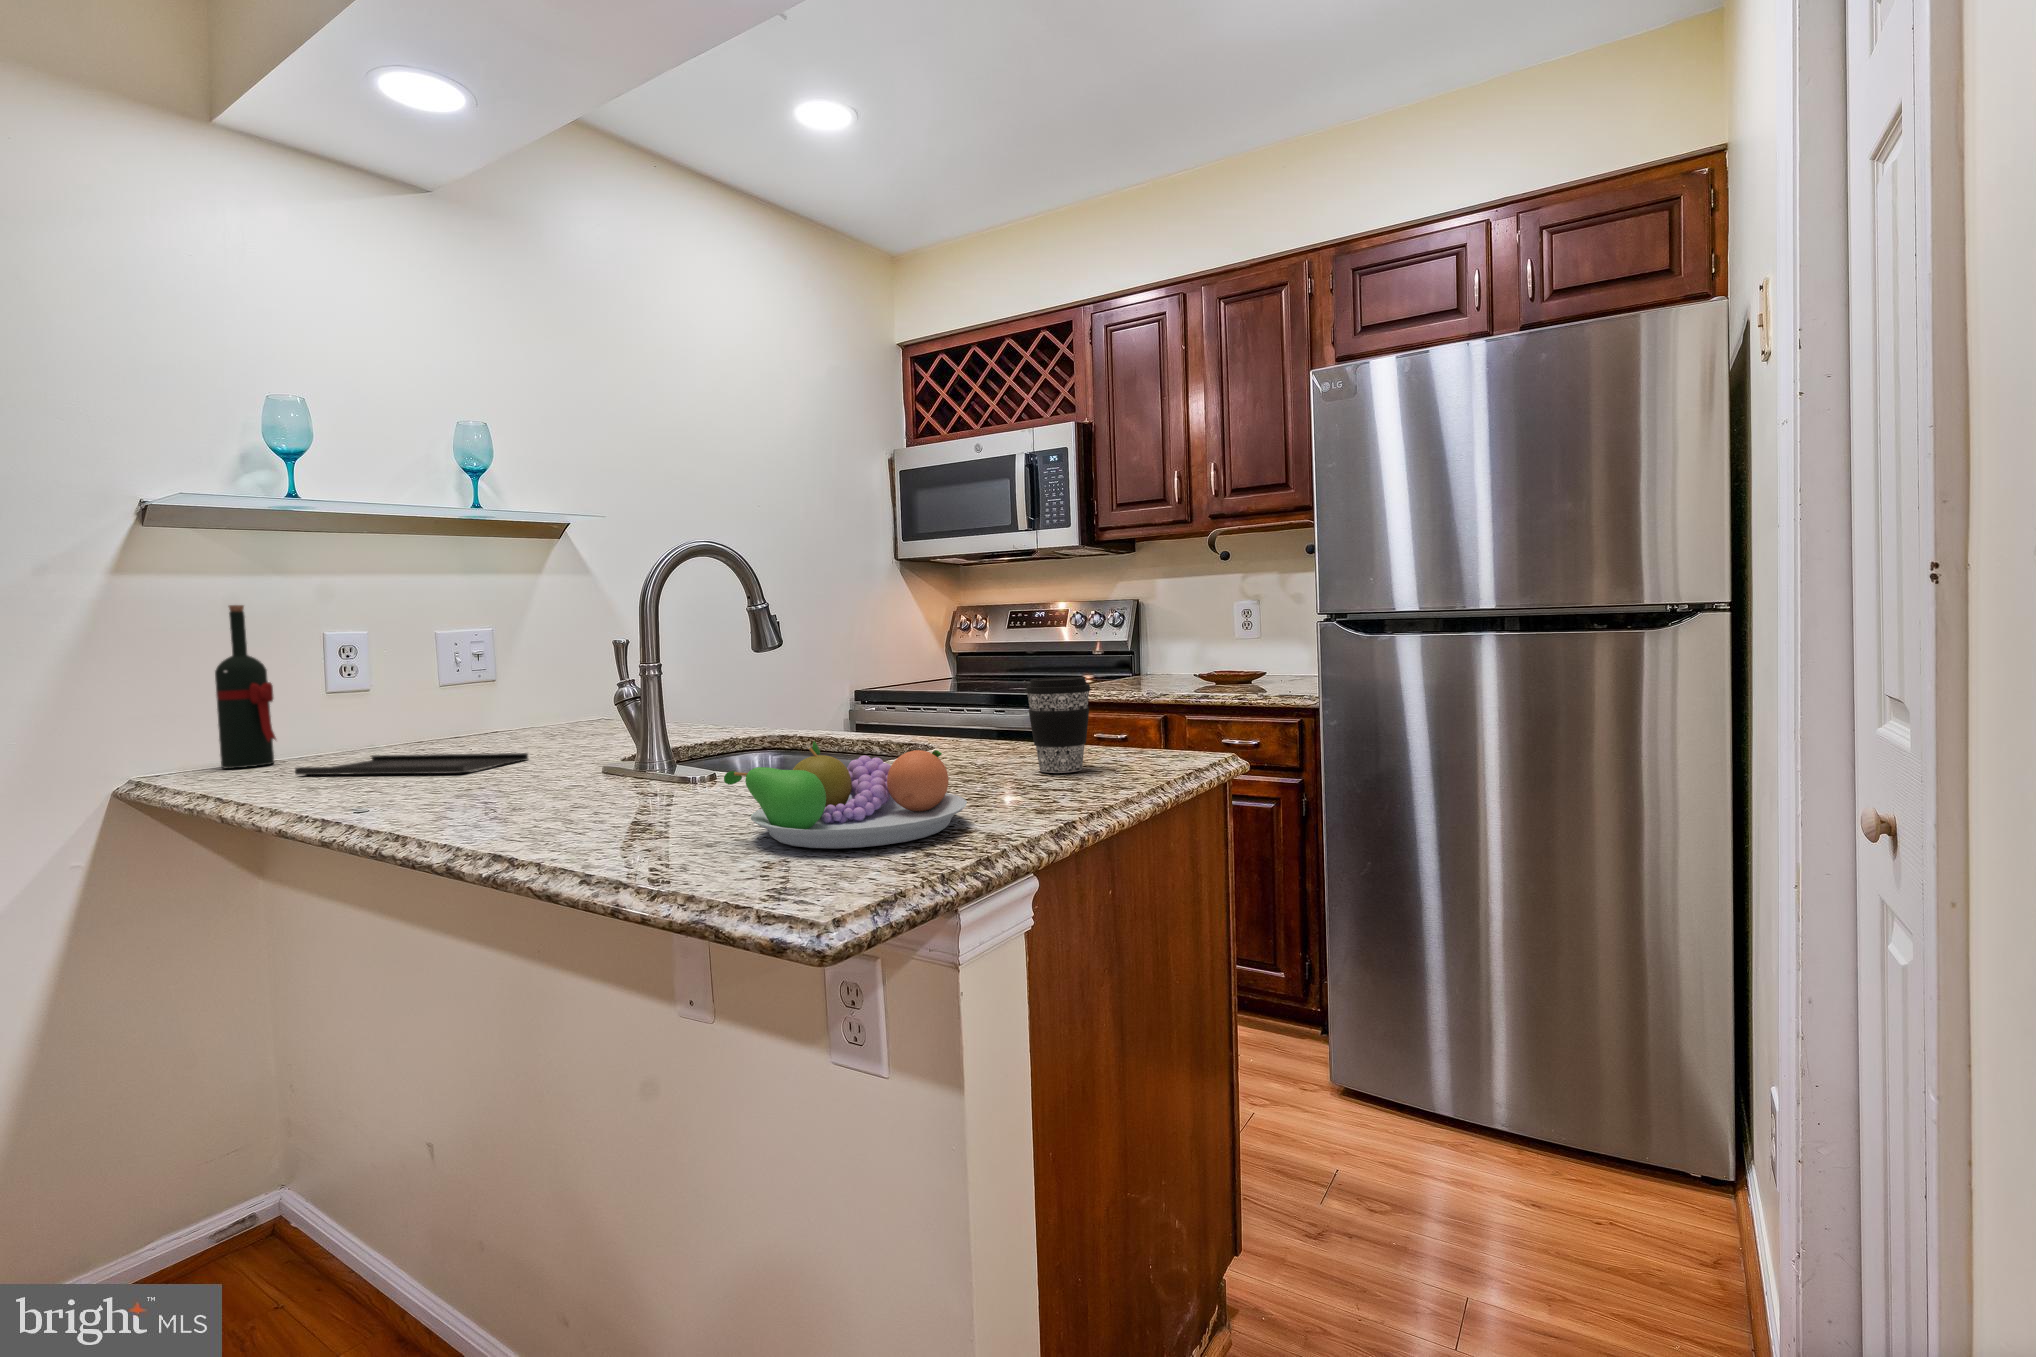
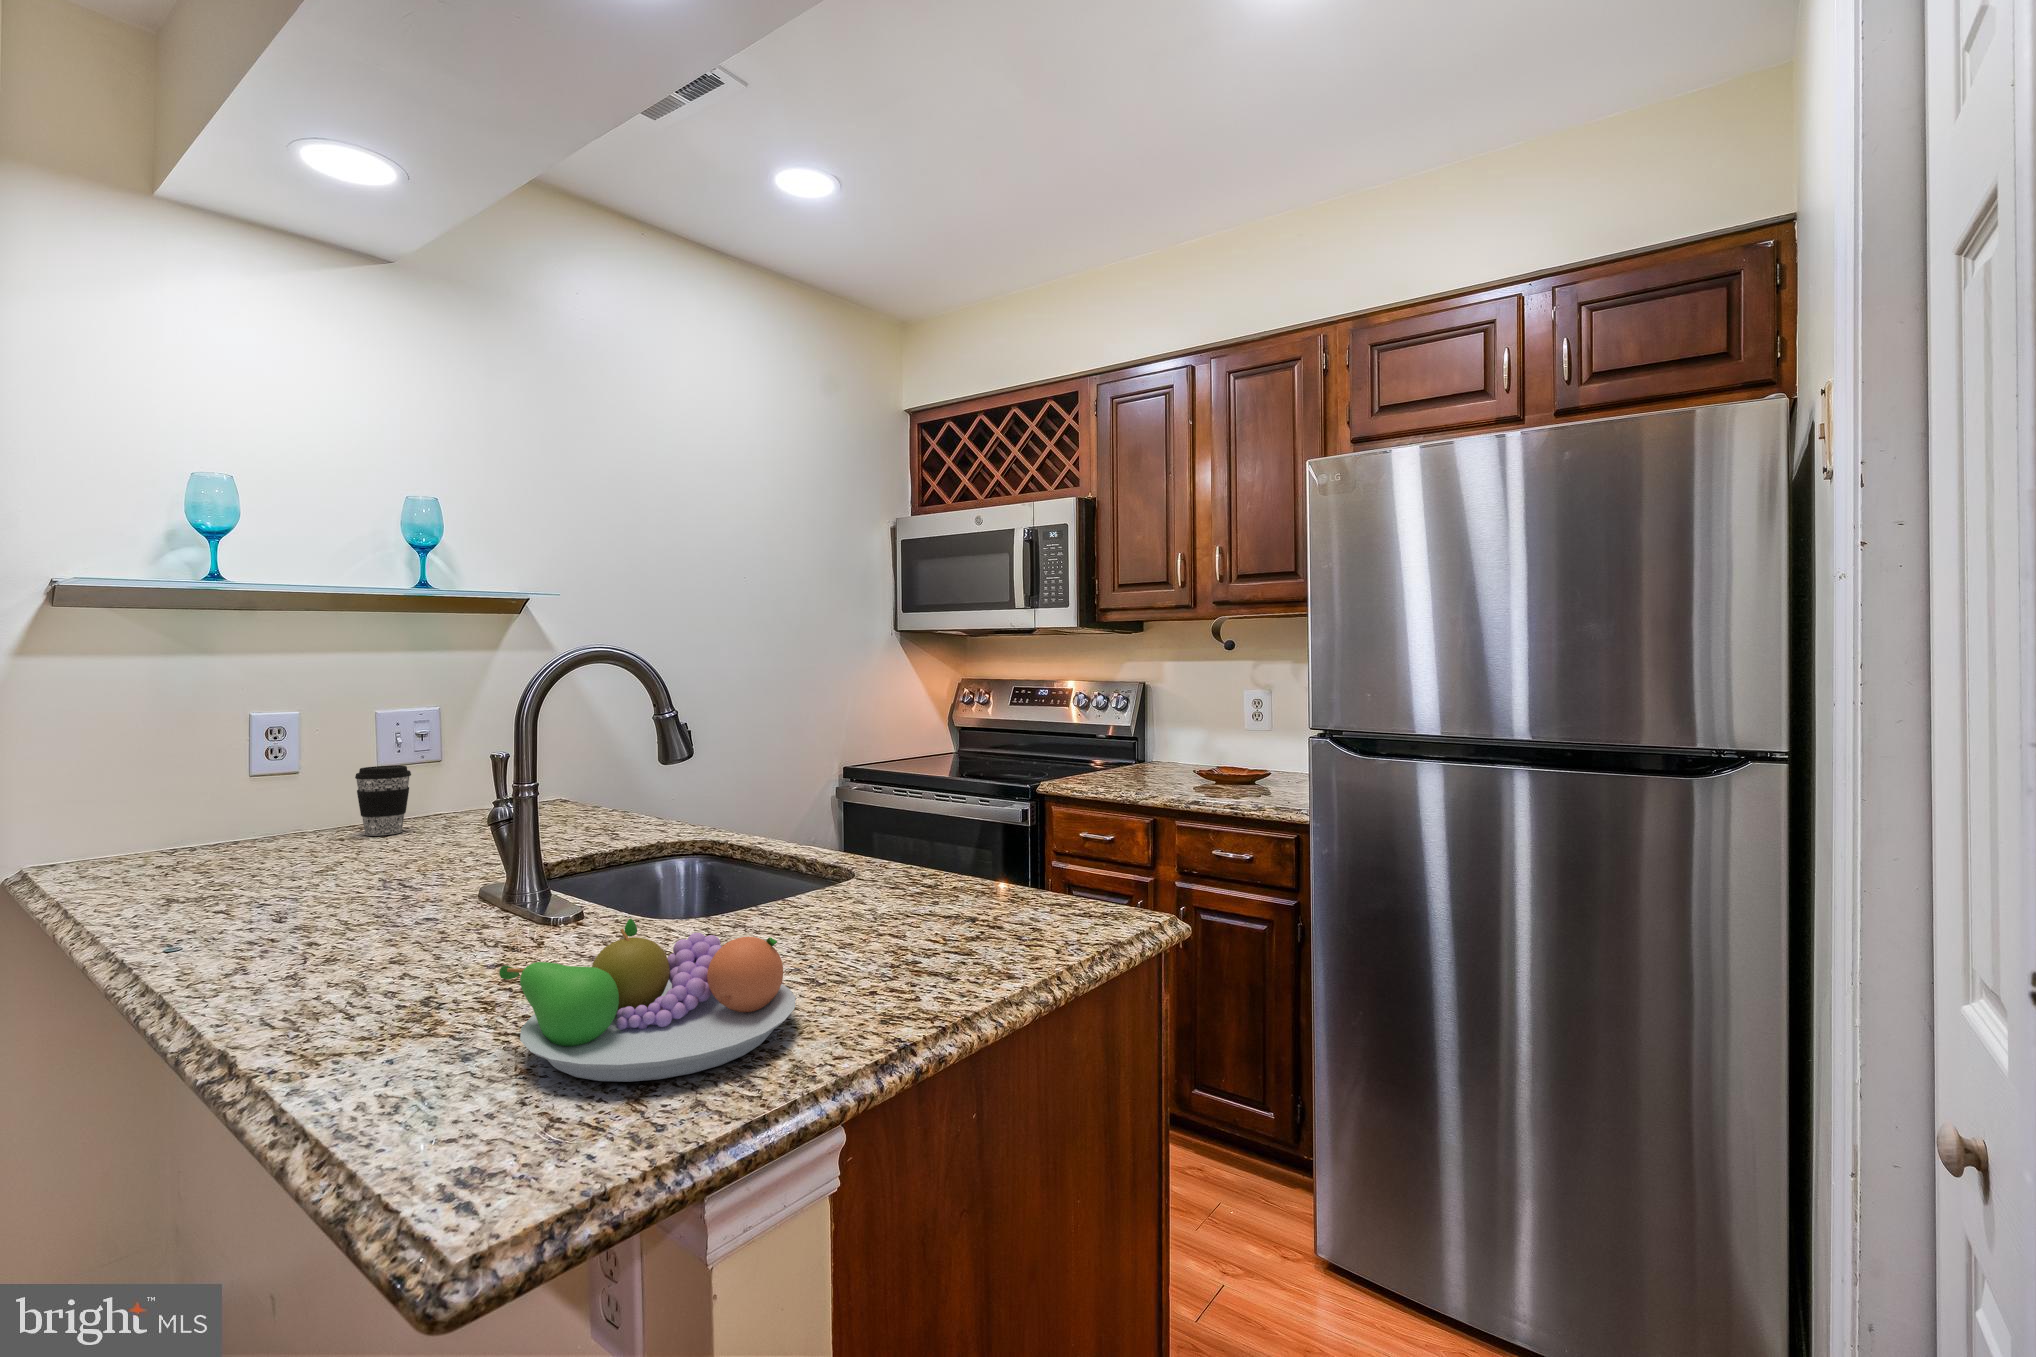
wine bottle: present [215,605,276,769] -> none [123,686,184,859]
coffee cup: present [1026,677,1091,773] -> present [355,766,411,836]
tray: present [295,753,528,775] -> none [178,850,428,886]

